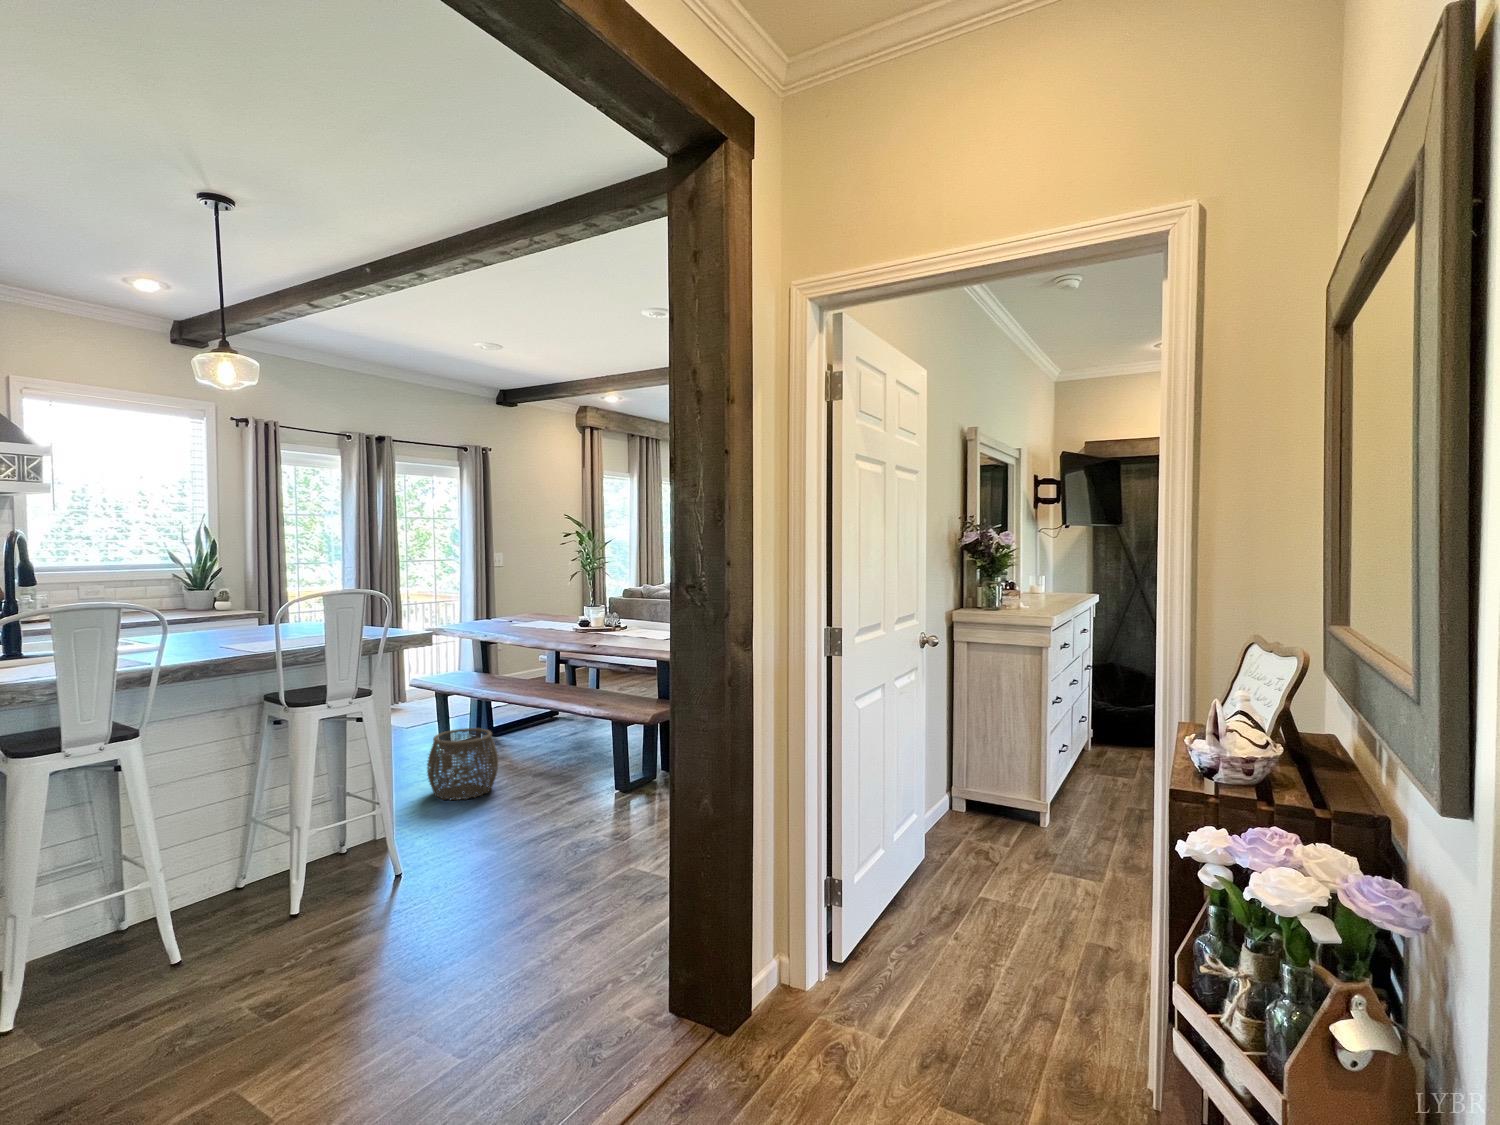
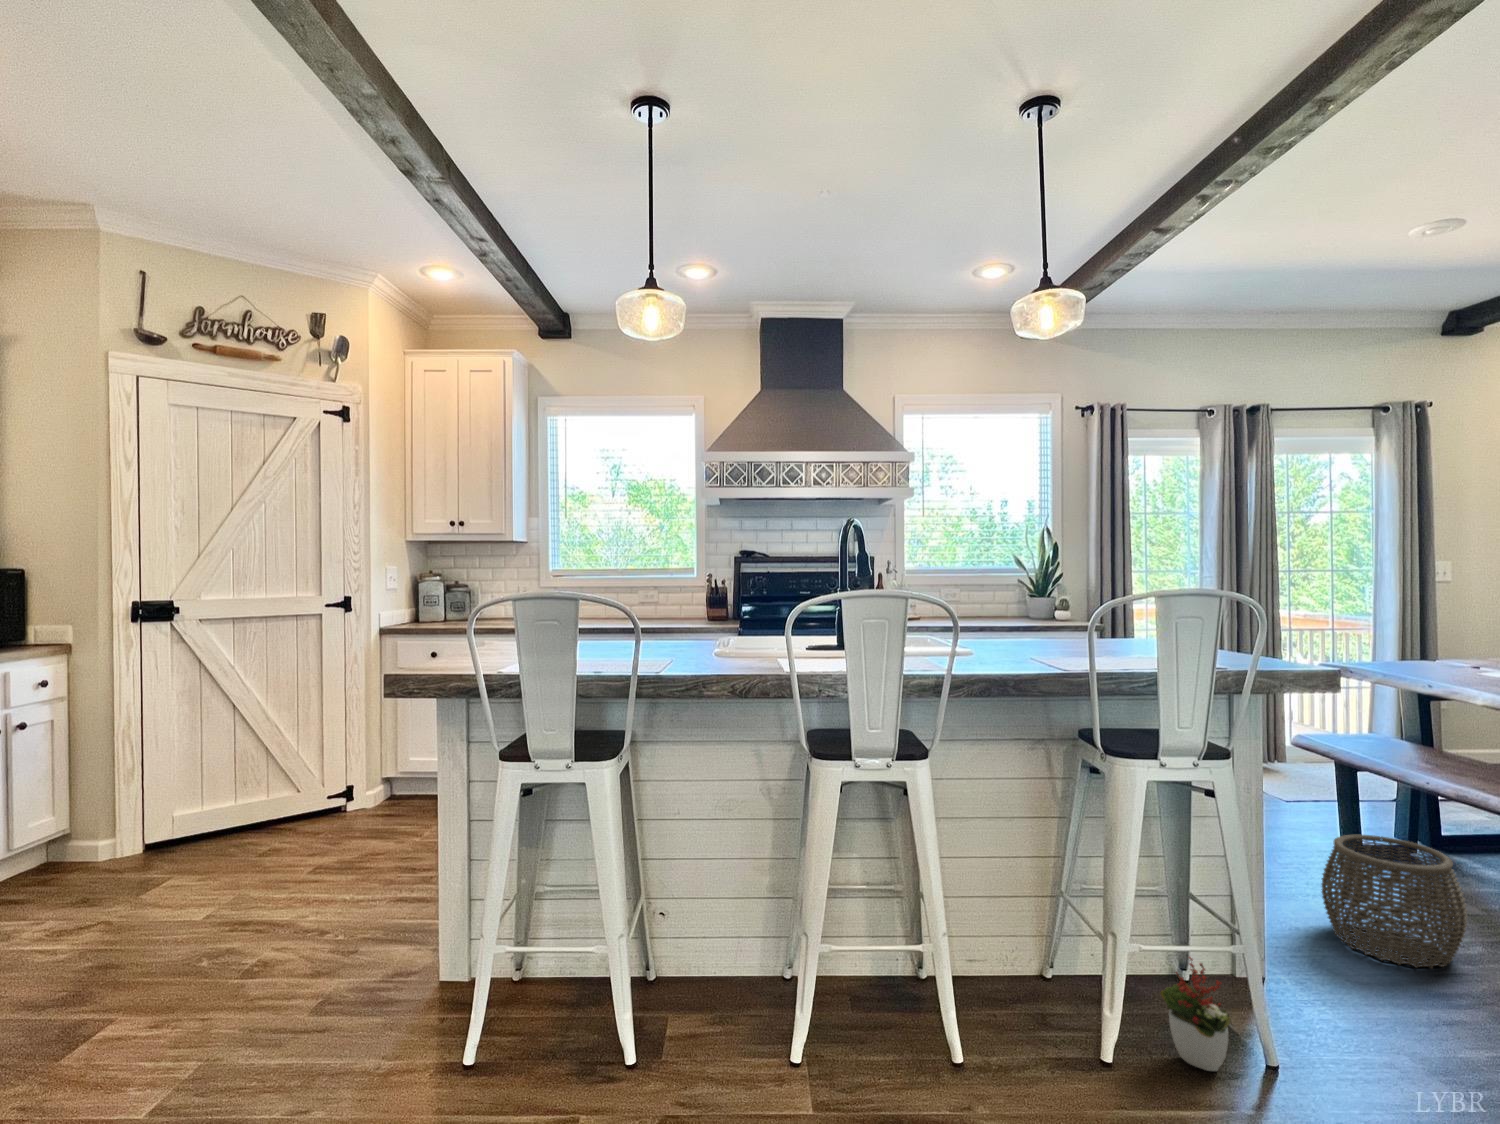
decorative plant: none [331,825,375,893] -> present [1161,957,1231,1071]

